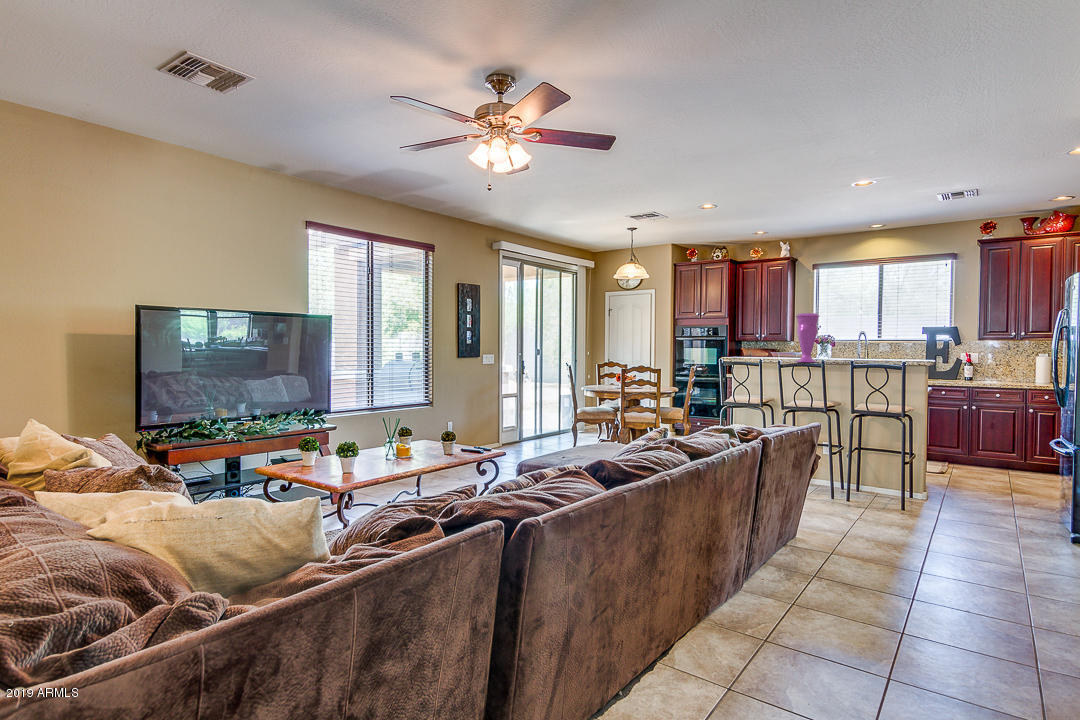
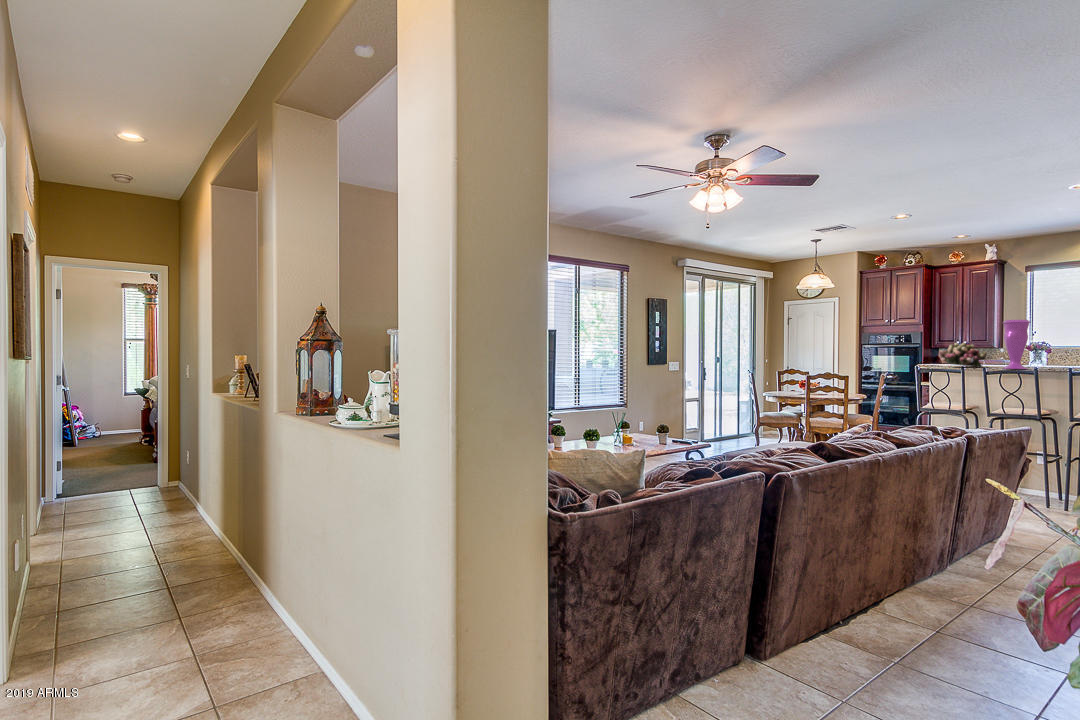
flower arrangement: none [740,336,783,361] -> present [939,343,987,368]

